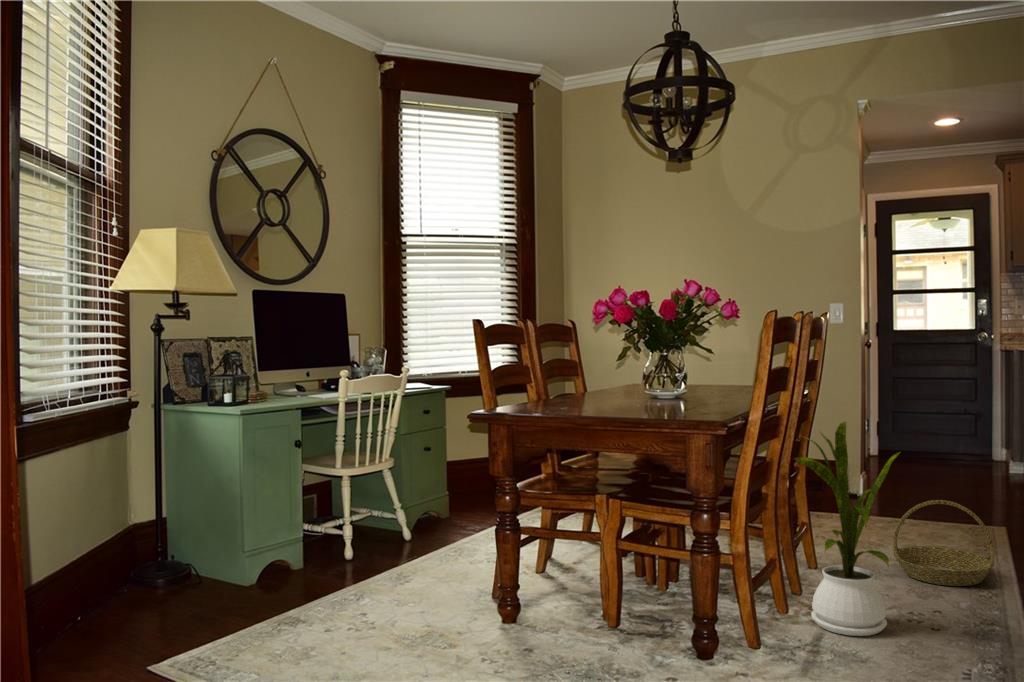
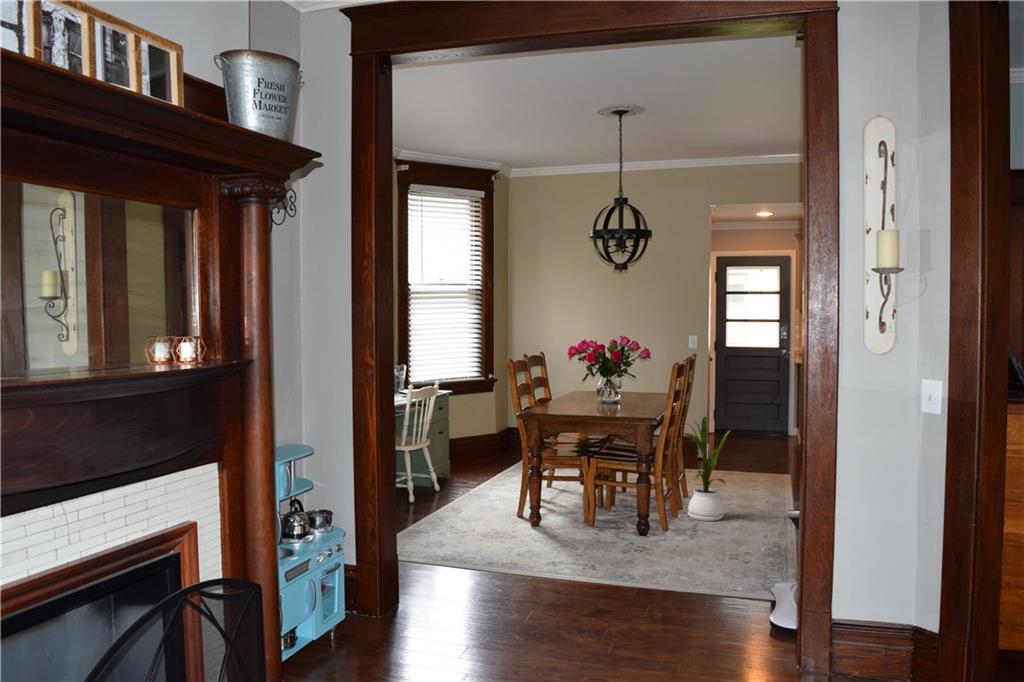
basket: present [893,500,994,586] -> none [727,456,777,501]

